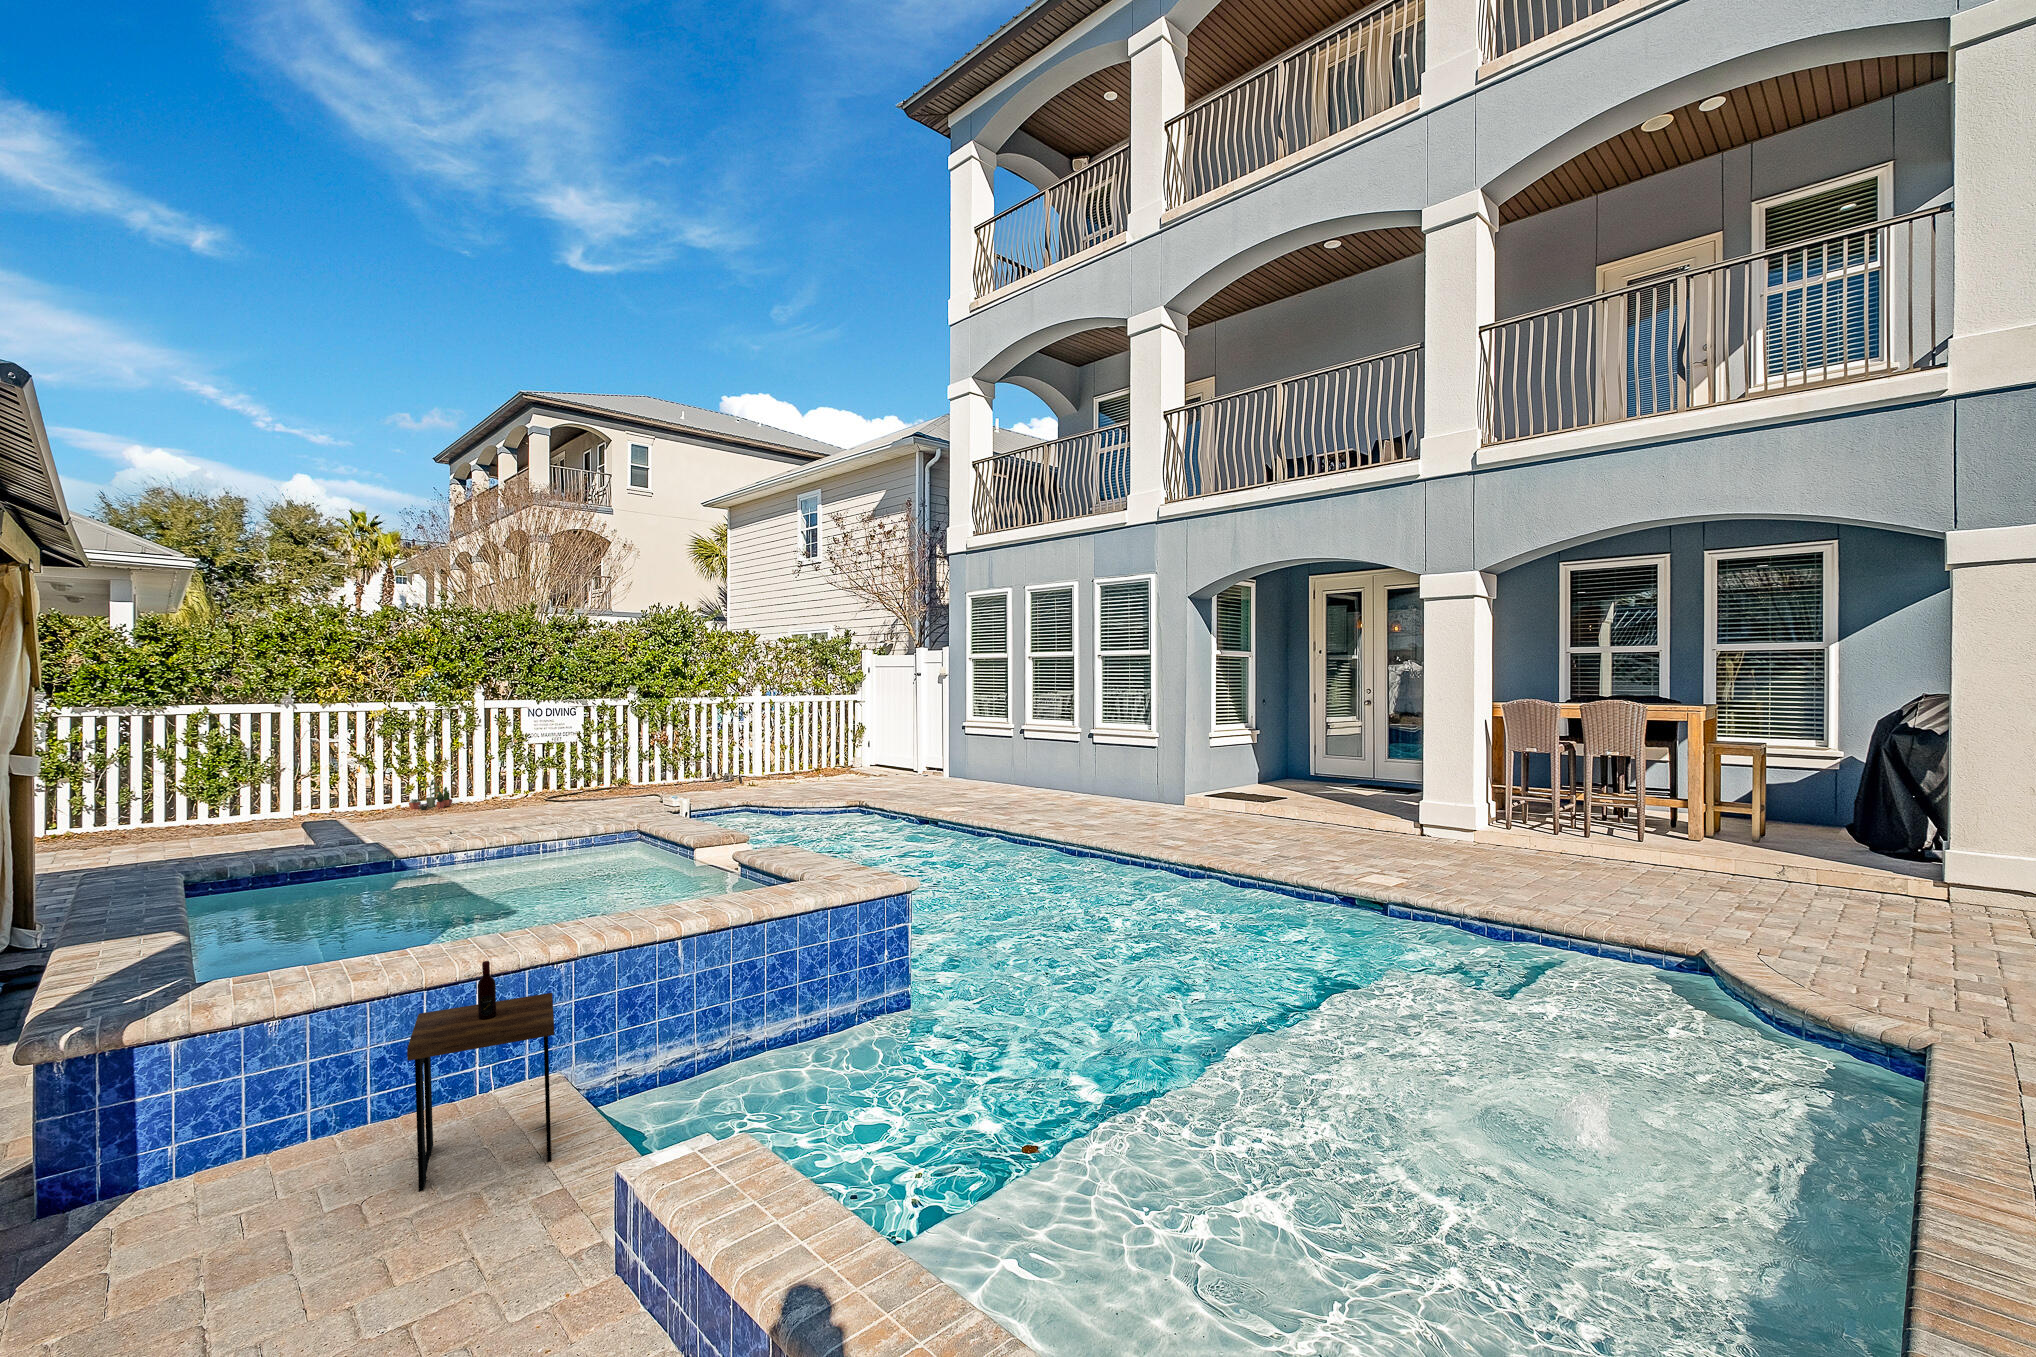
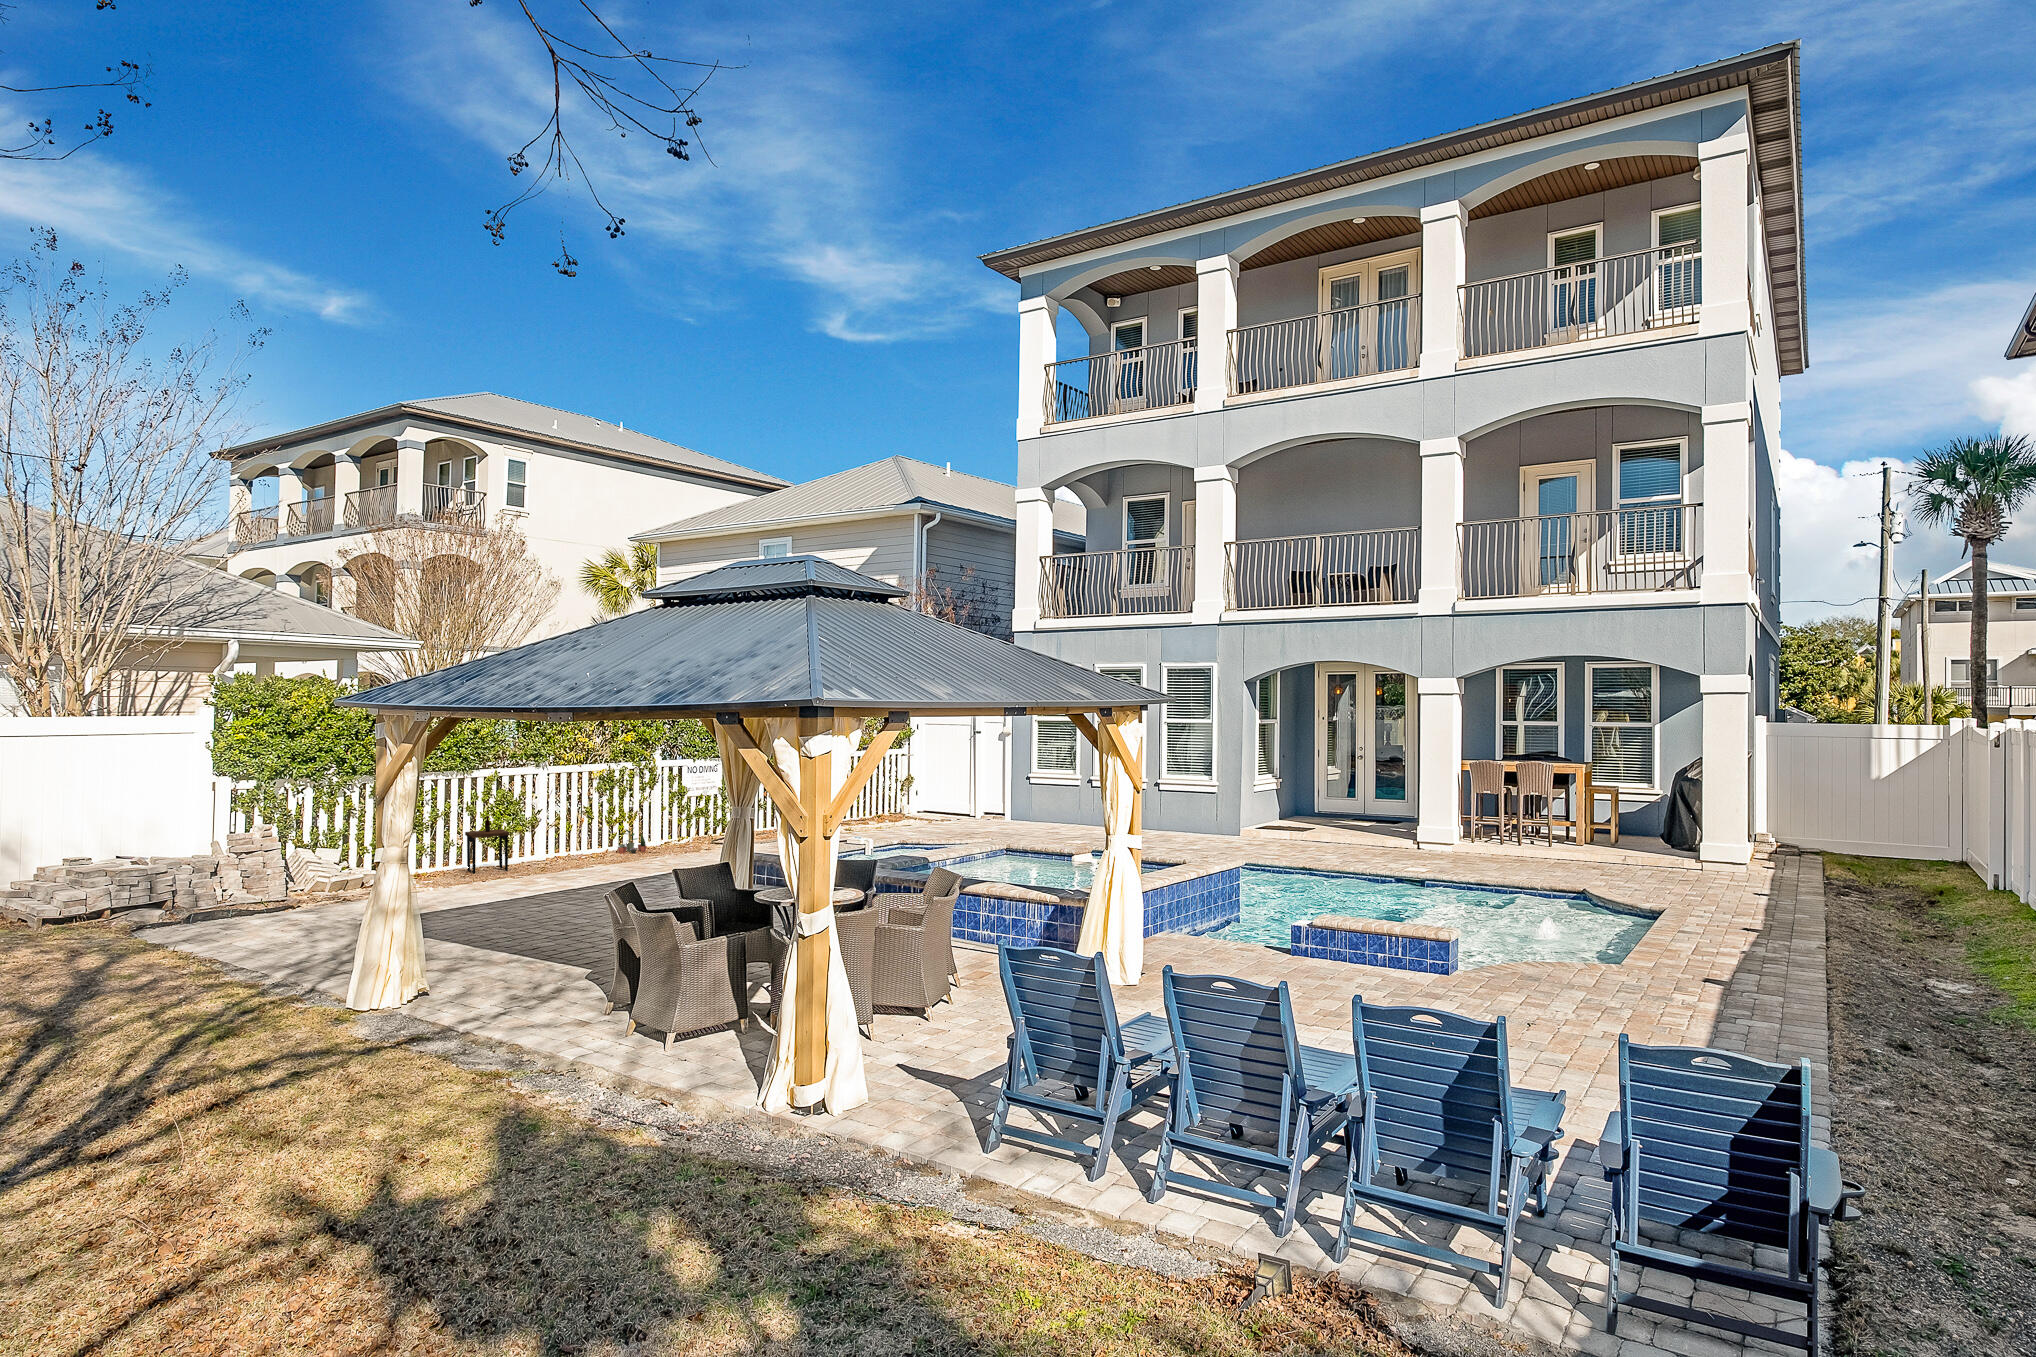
side table: present [407,961,554,1192] -> present [465,816,509,874]

